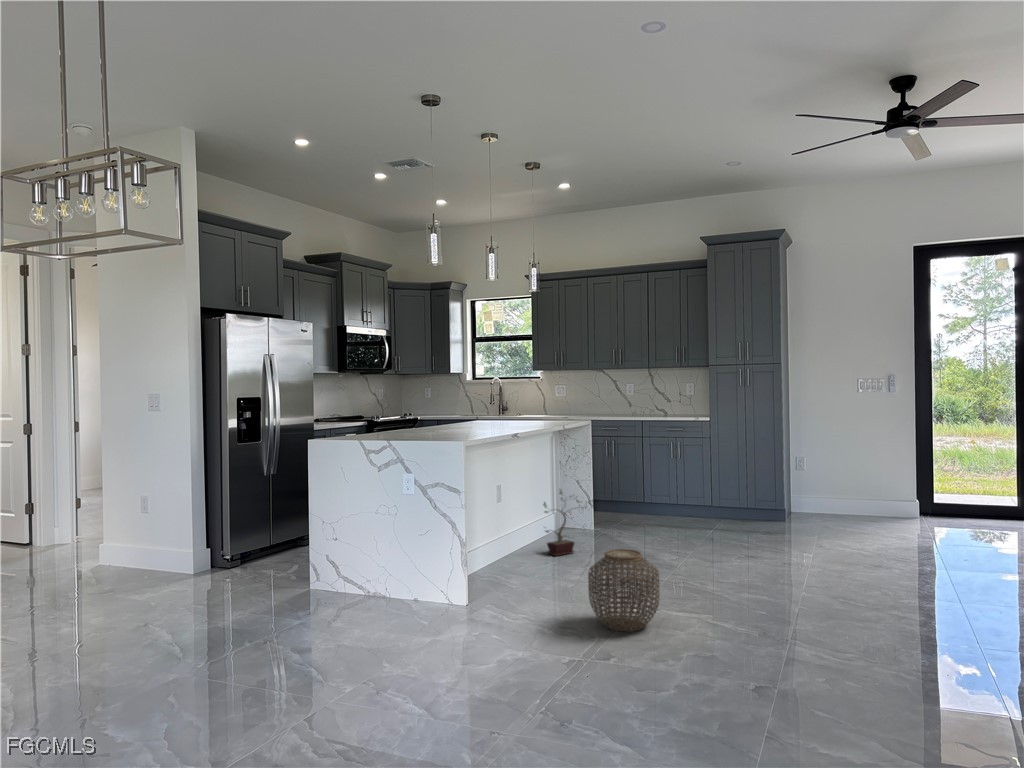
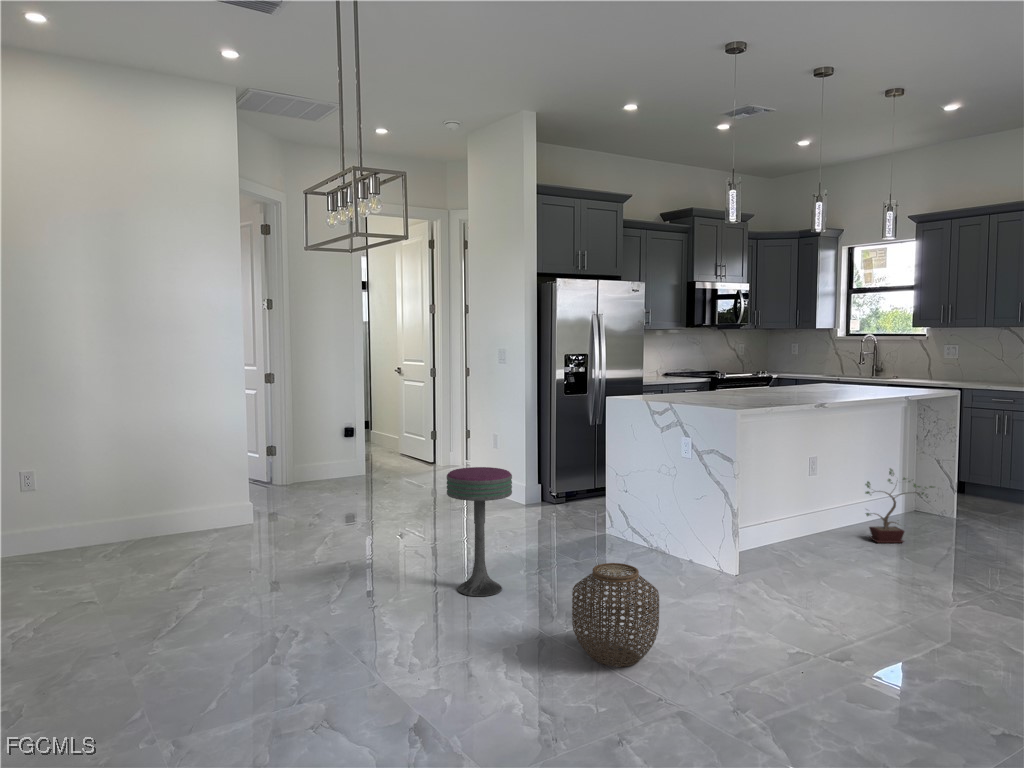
bar stool: none [167,525,251,684] -> present [447,467,512,596]
woven basket: present [588,549,660,631] -> present [572,563,659,667]

